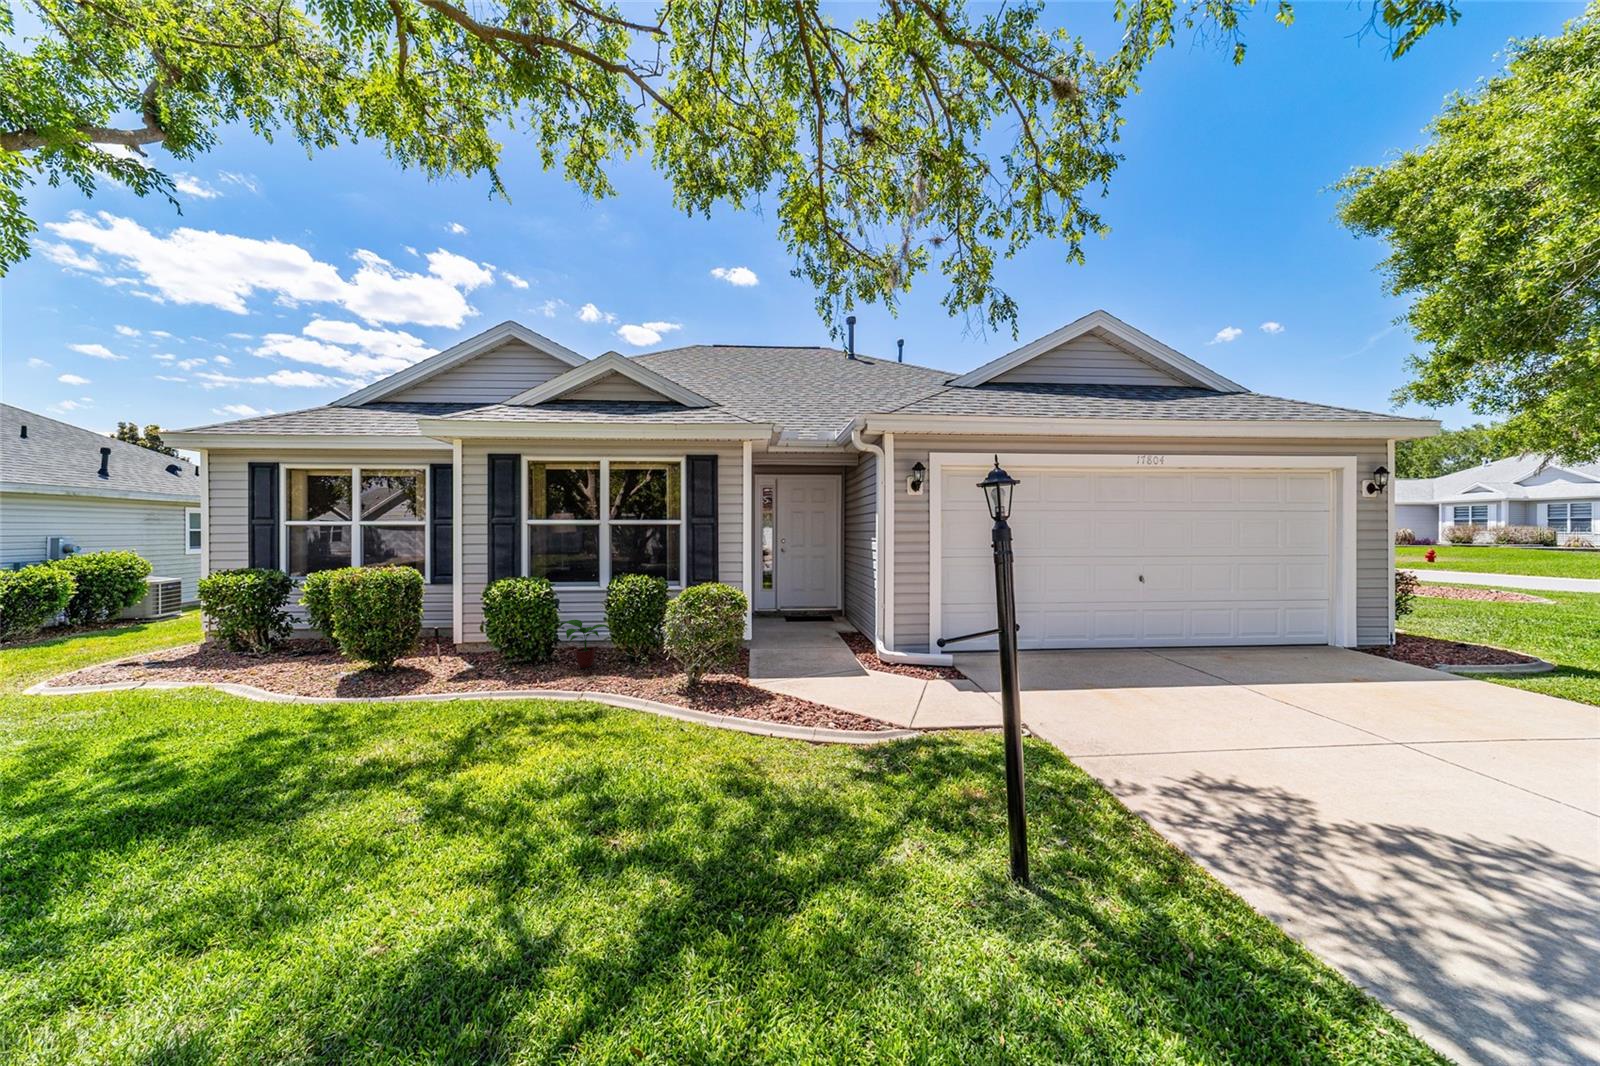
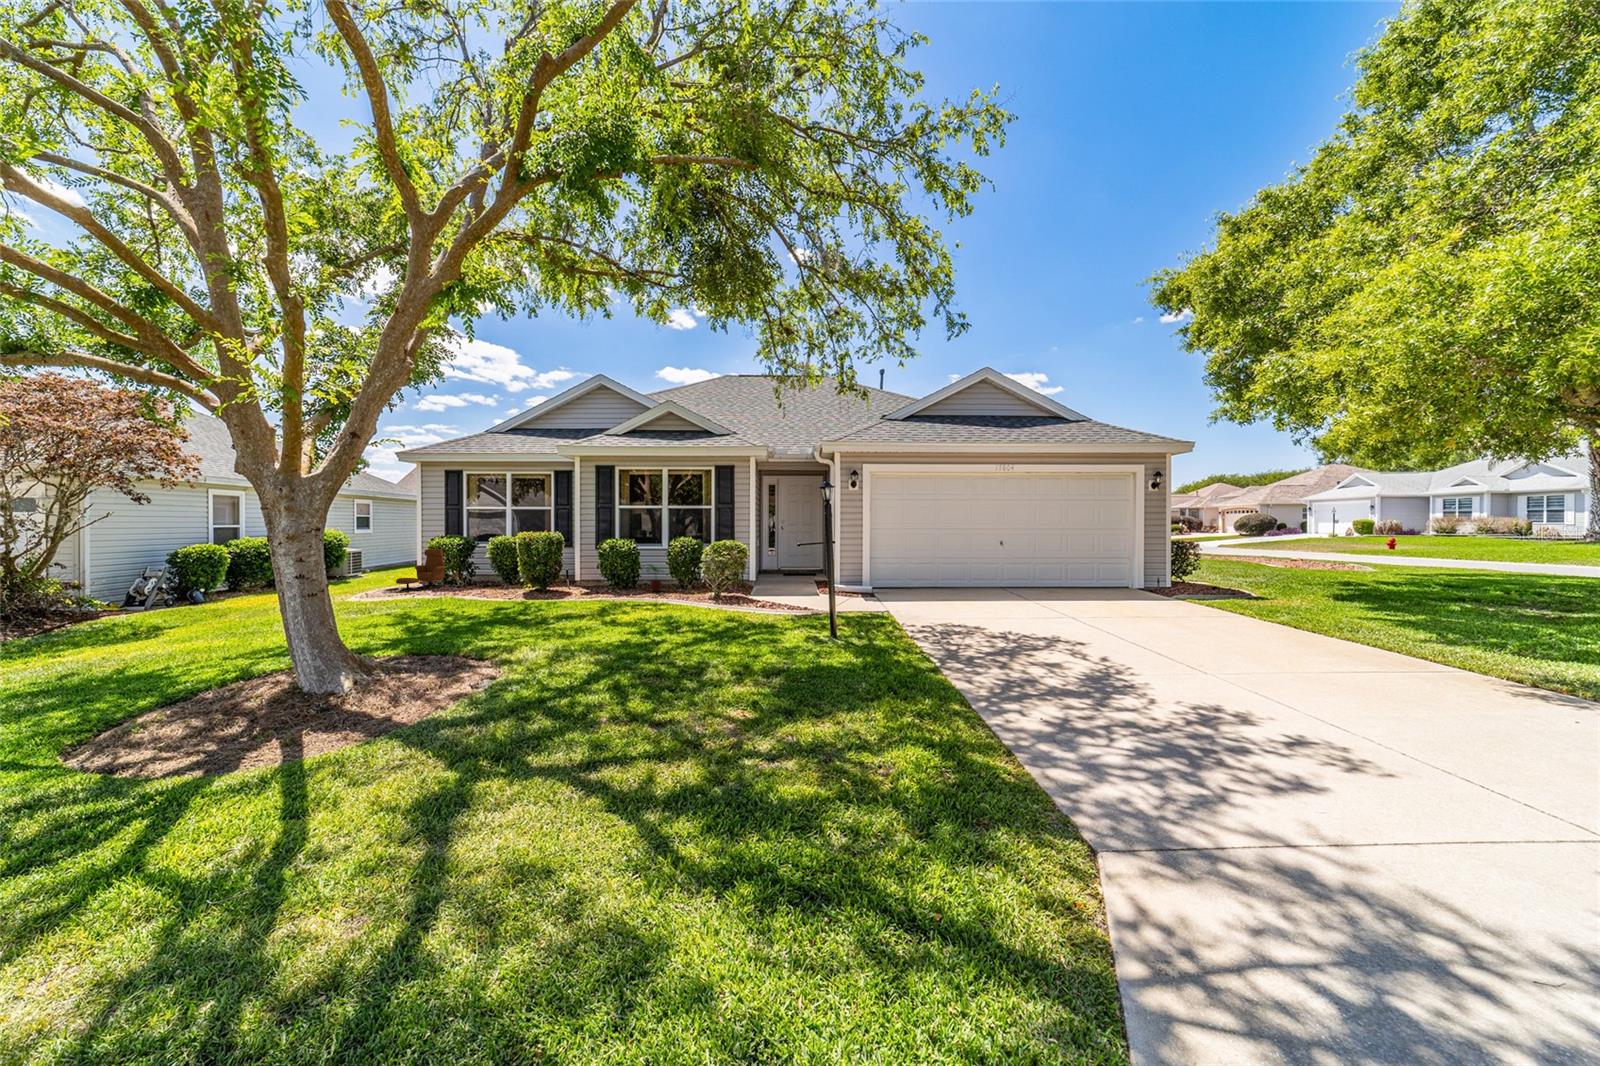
lounge chair: none [105,595,224,680] -> present [396,549,446,593]

